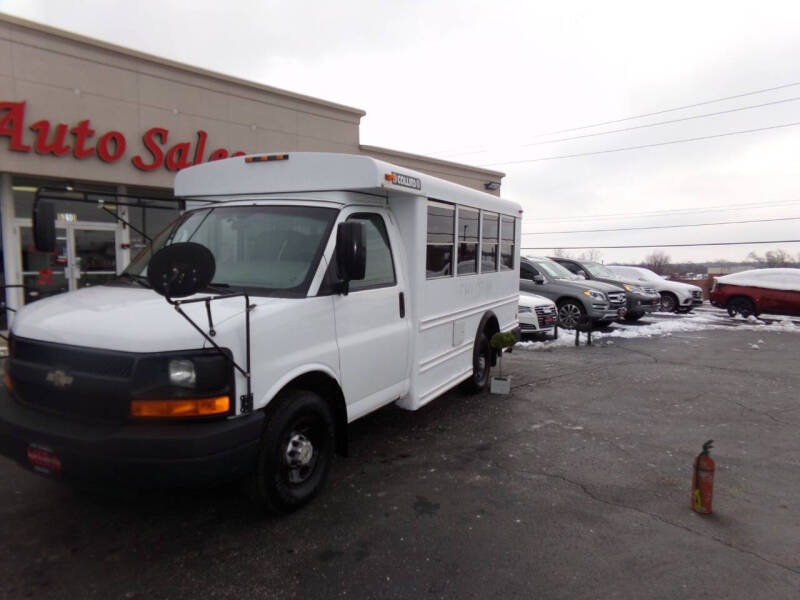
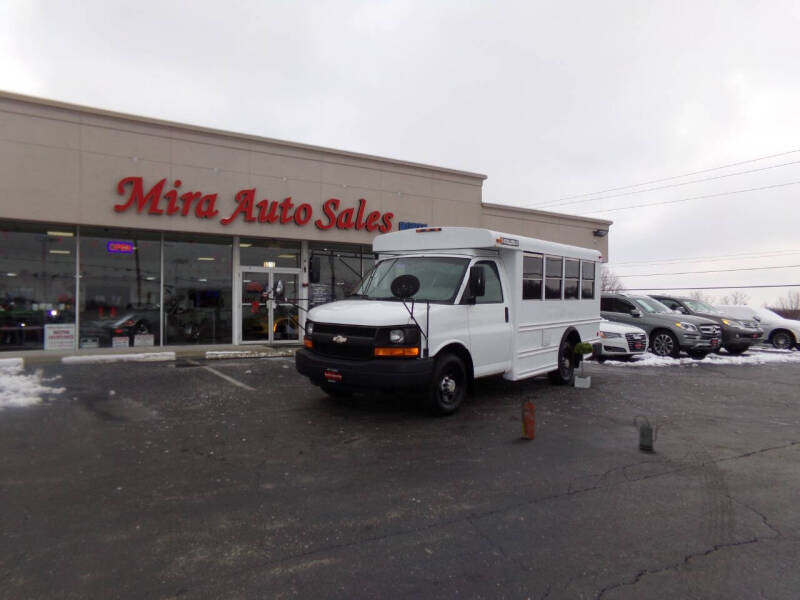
bench: present [541,312,592,347] -> none [632,338,677,367]
fire extinguisher: present [690,440,715,513] -> present [521,394,537,439]
watering can: none [641,507,698,577] -> present [634,419,658,450]

